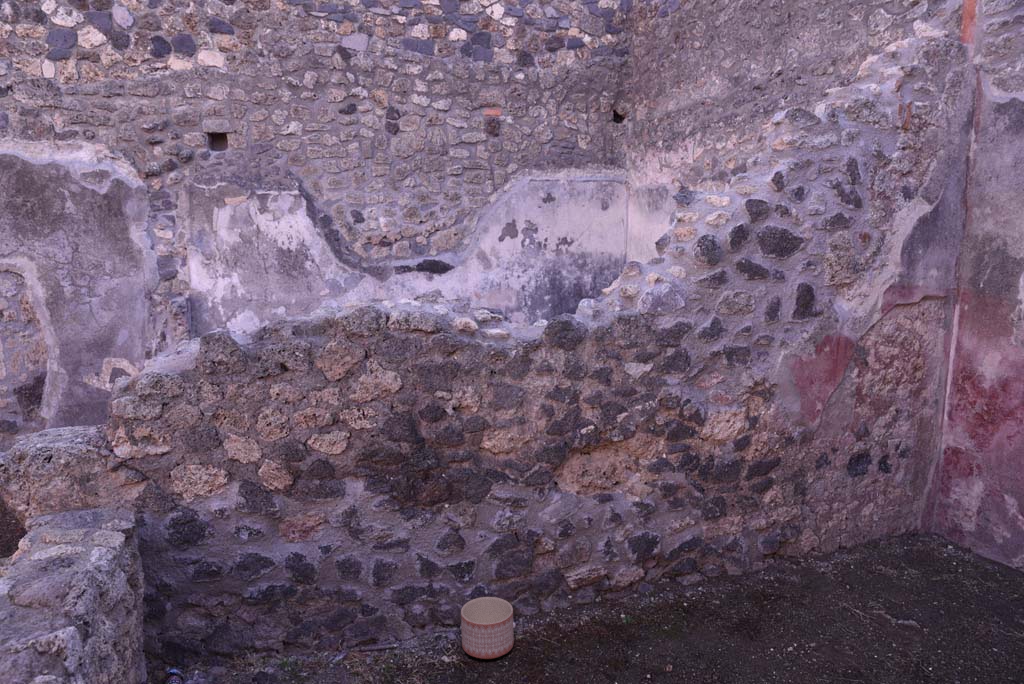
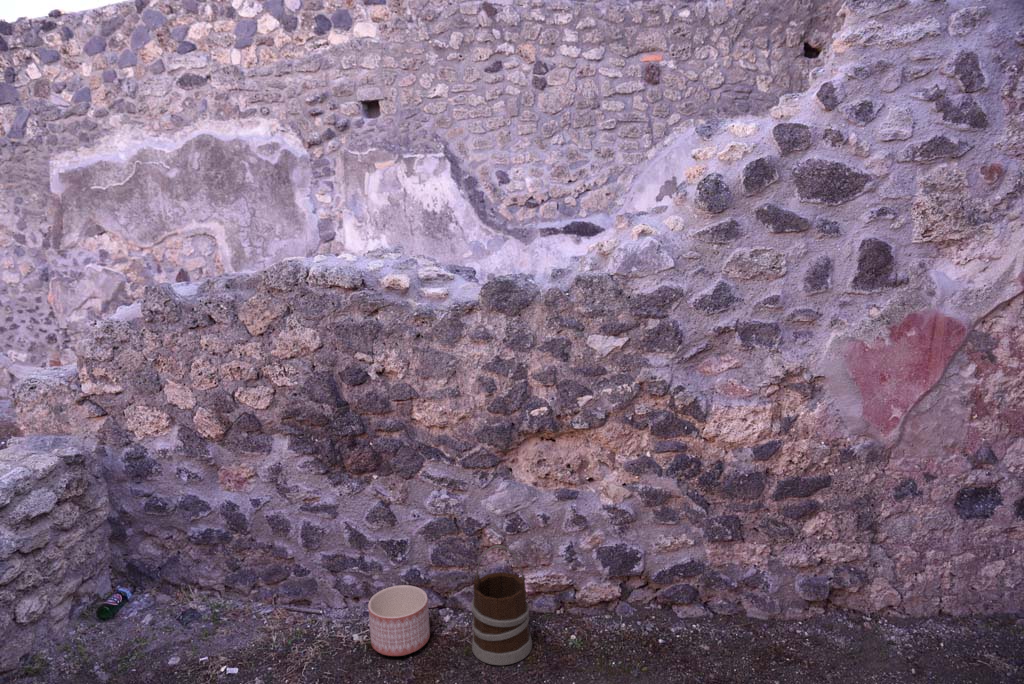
wooden bucket: none [547,543,598,644] -> present [471,545,532,665]

